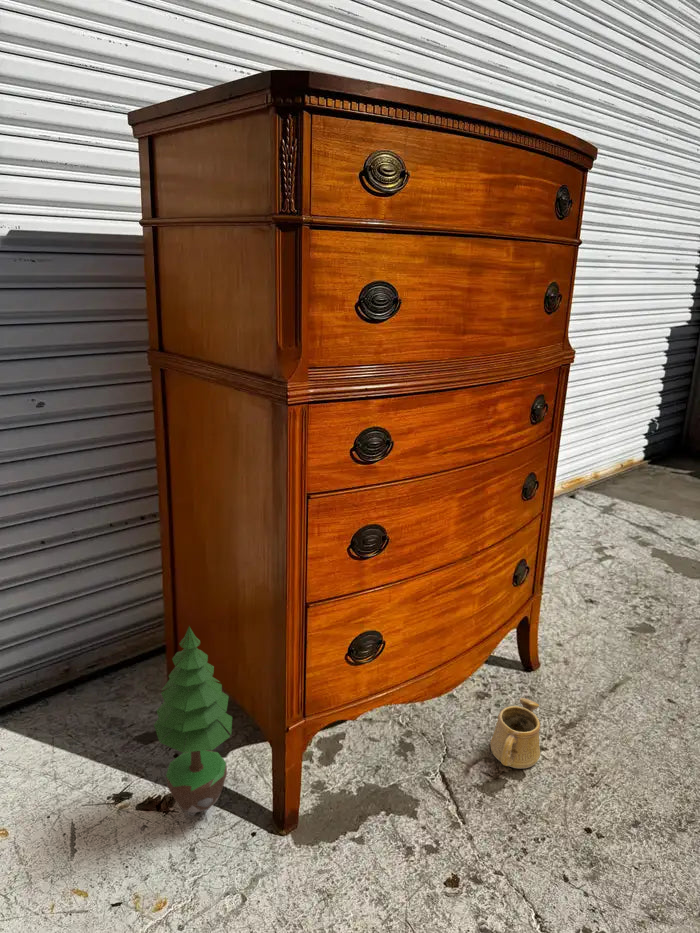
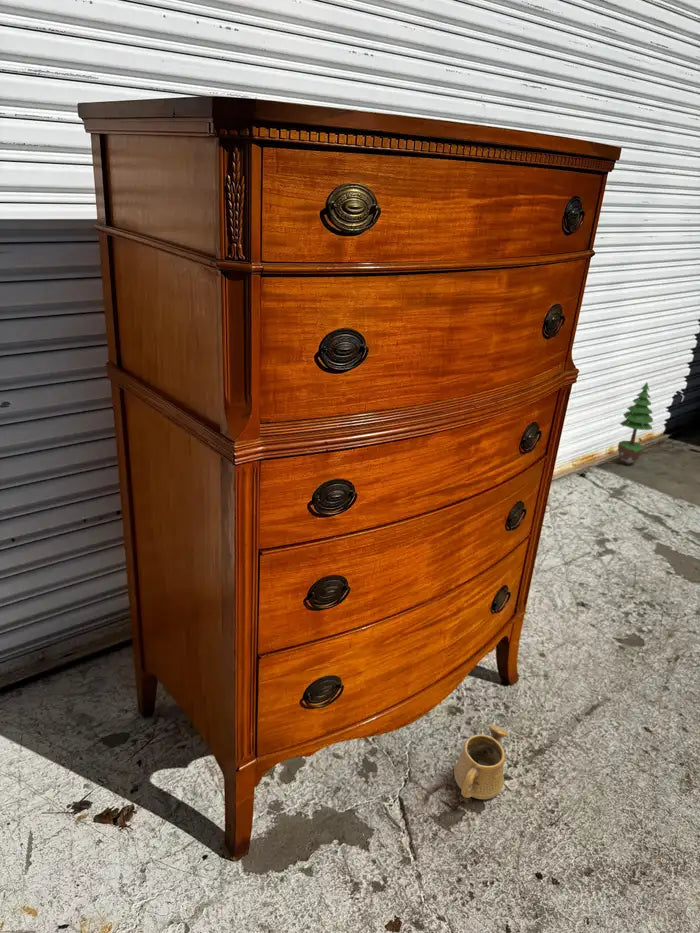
potted tree: present [154,627,232,816] -> present [618,383,653,464]

